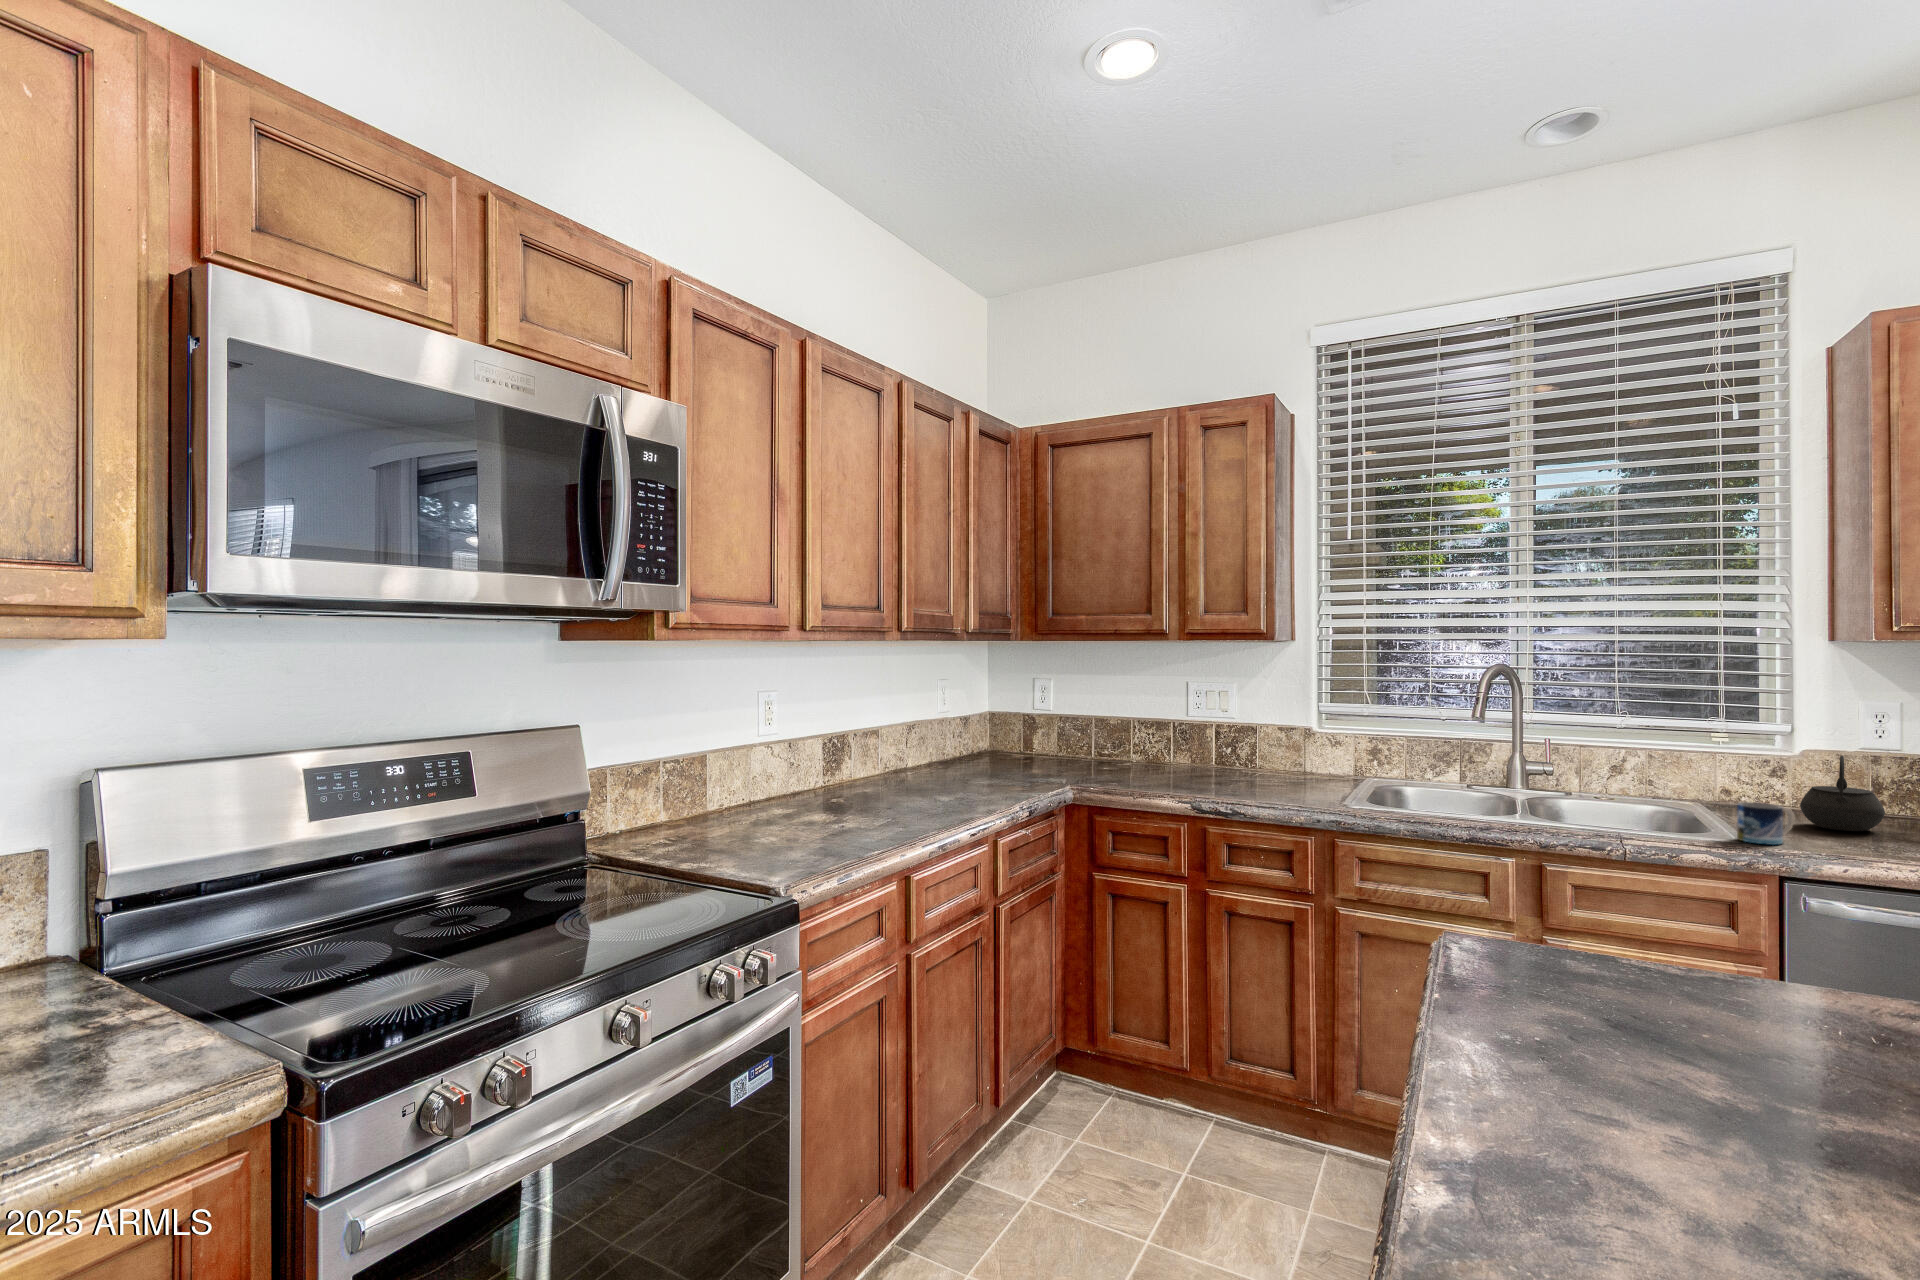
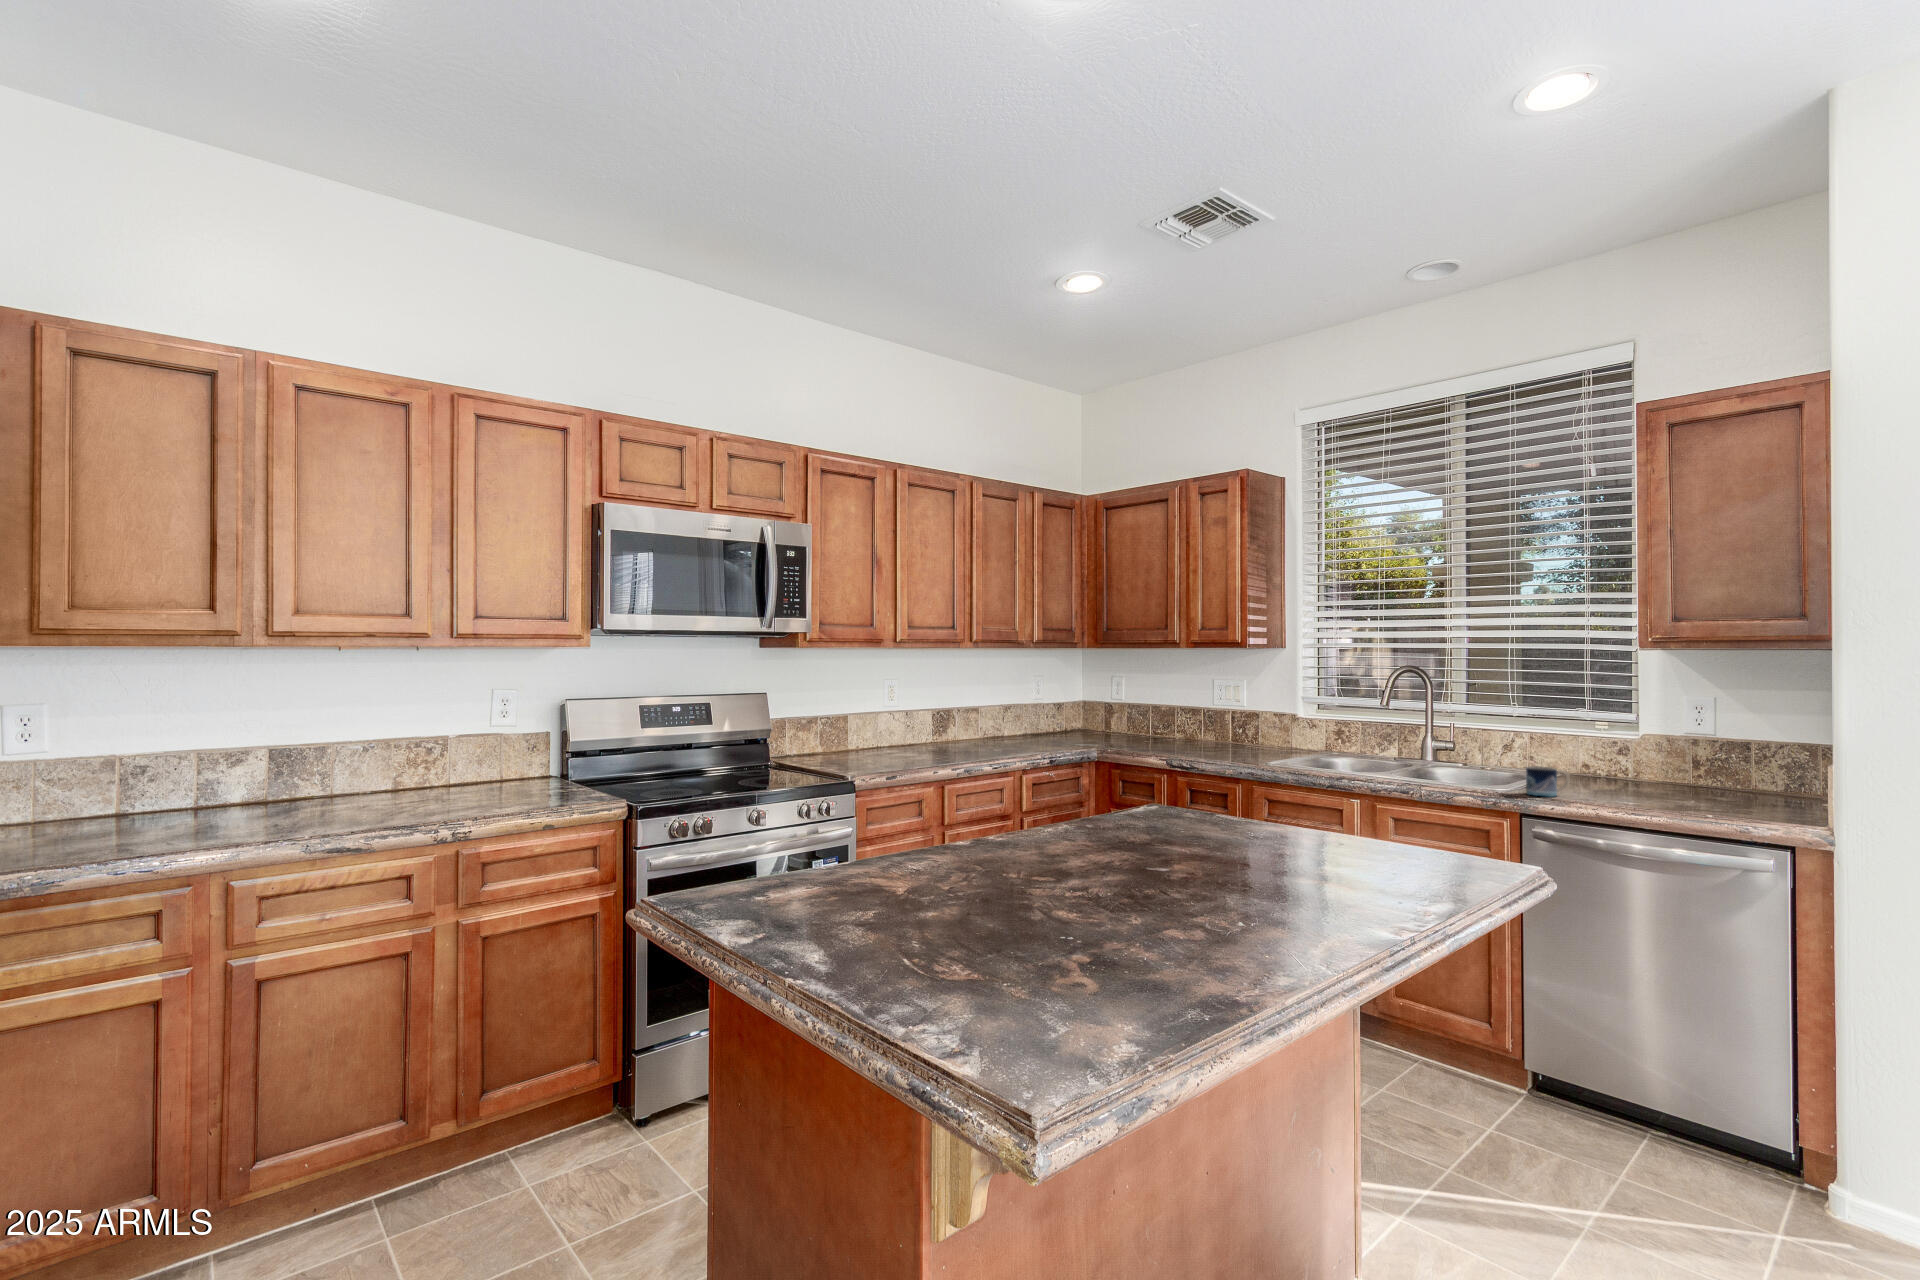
kettle: present [1800,756,1885,831] -> none [1604,735,1665,793]

